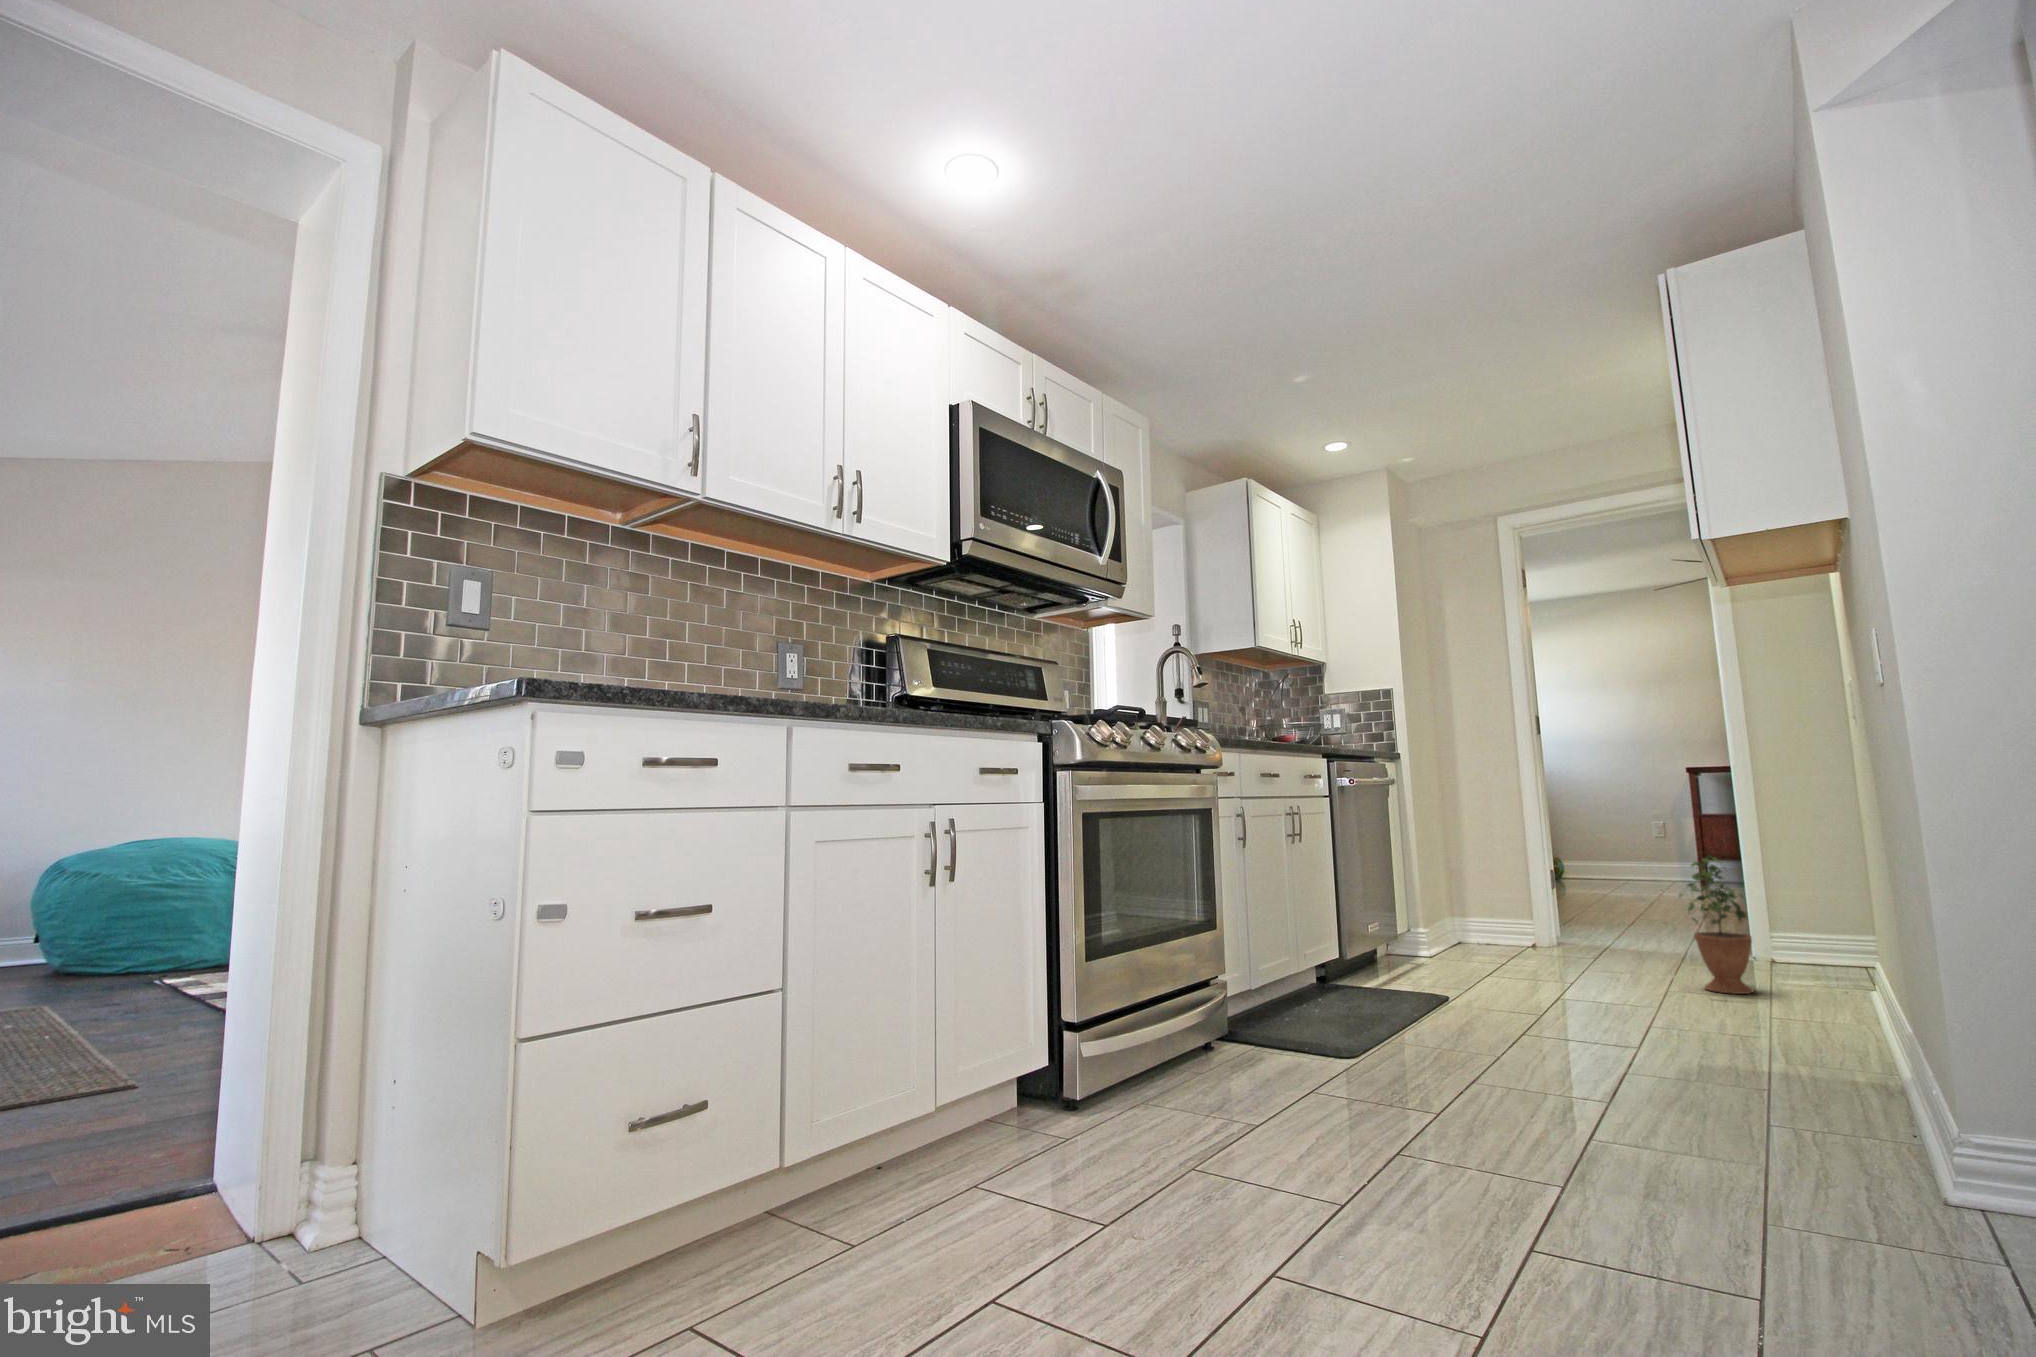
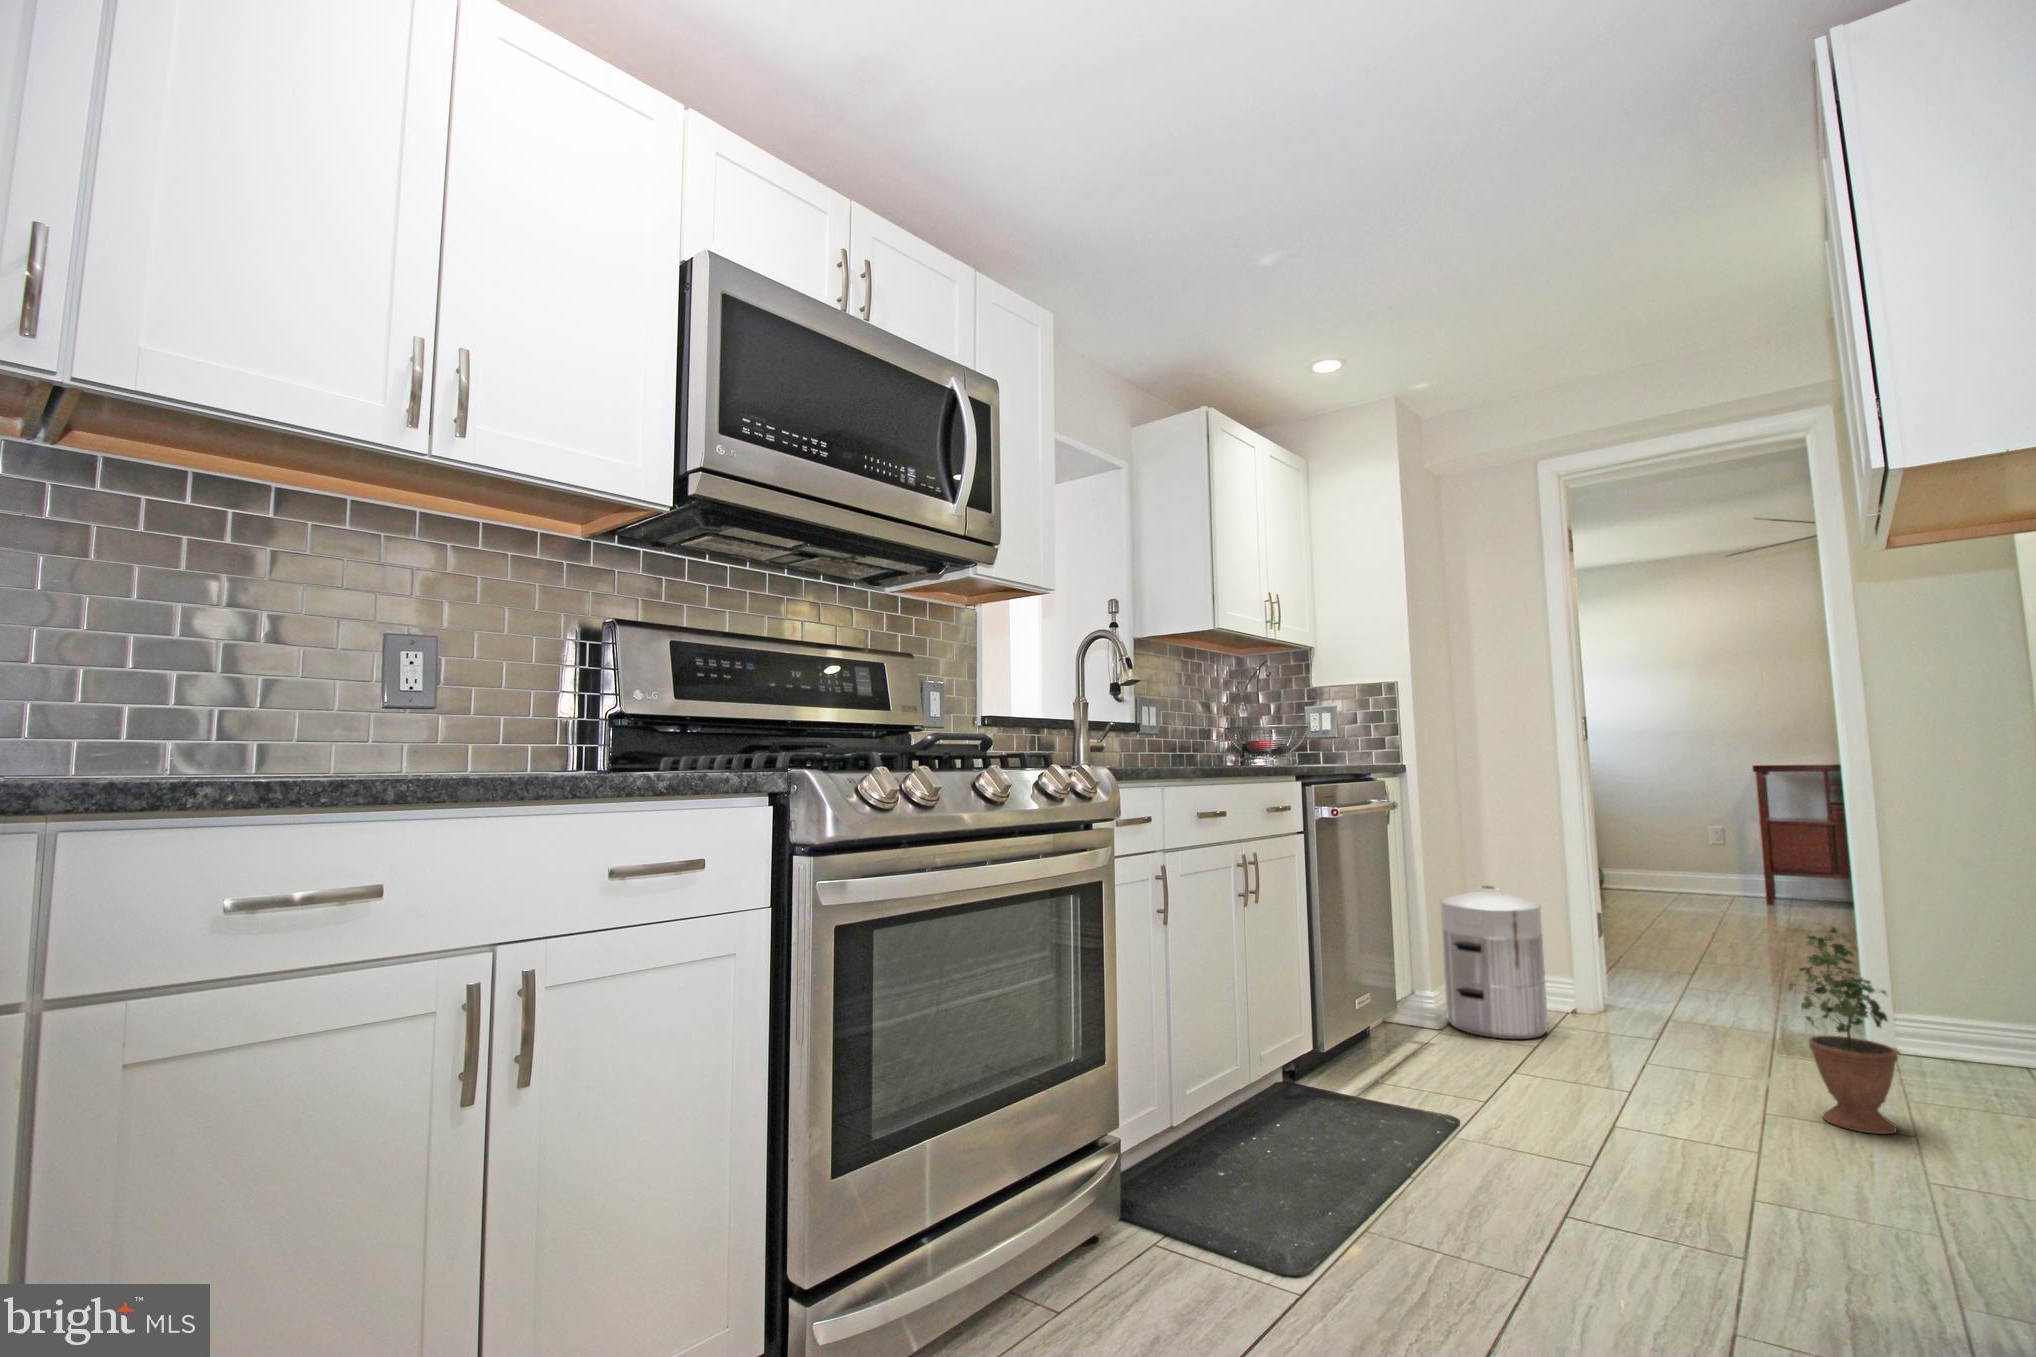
waste bin: none [1429,846,1514,960] -> present [1440,886,1548,1039]

